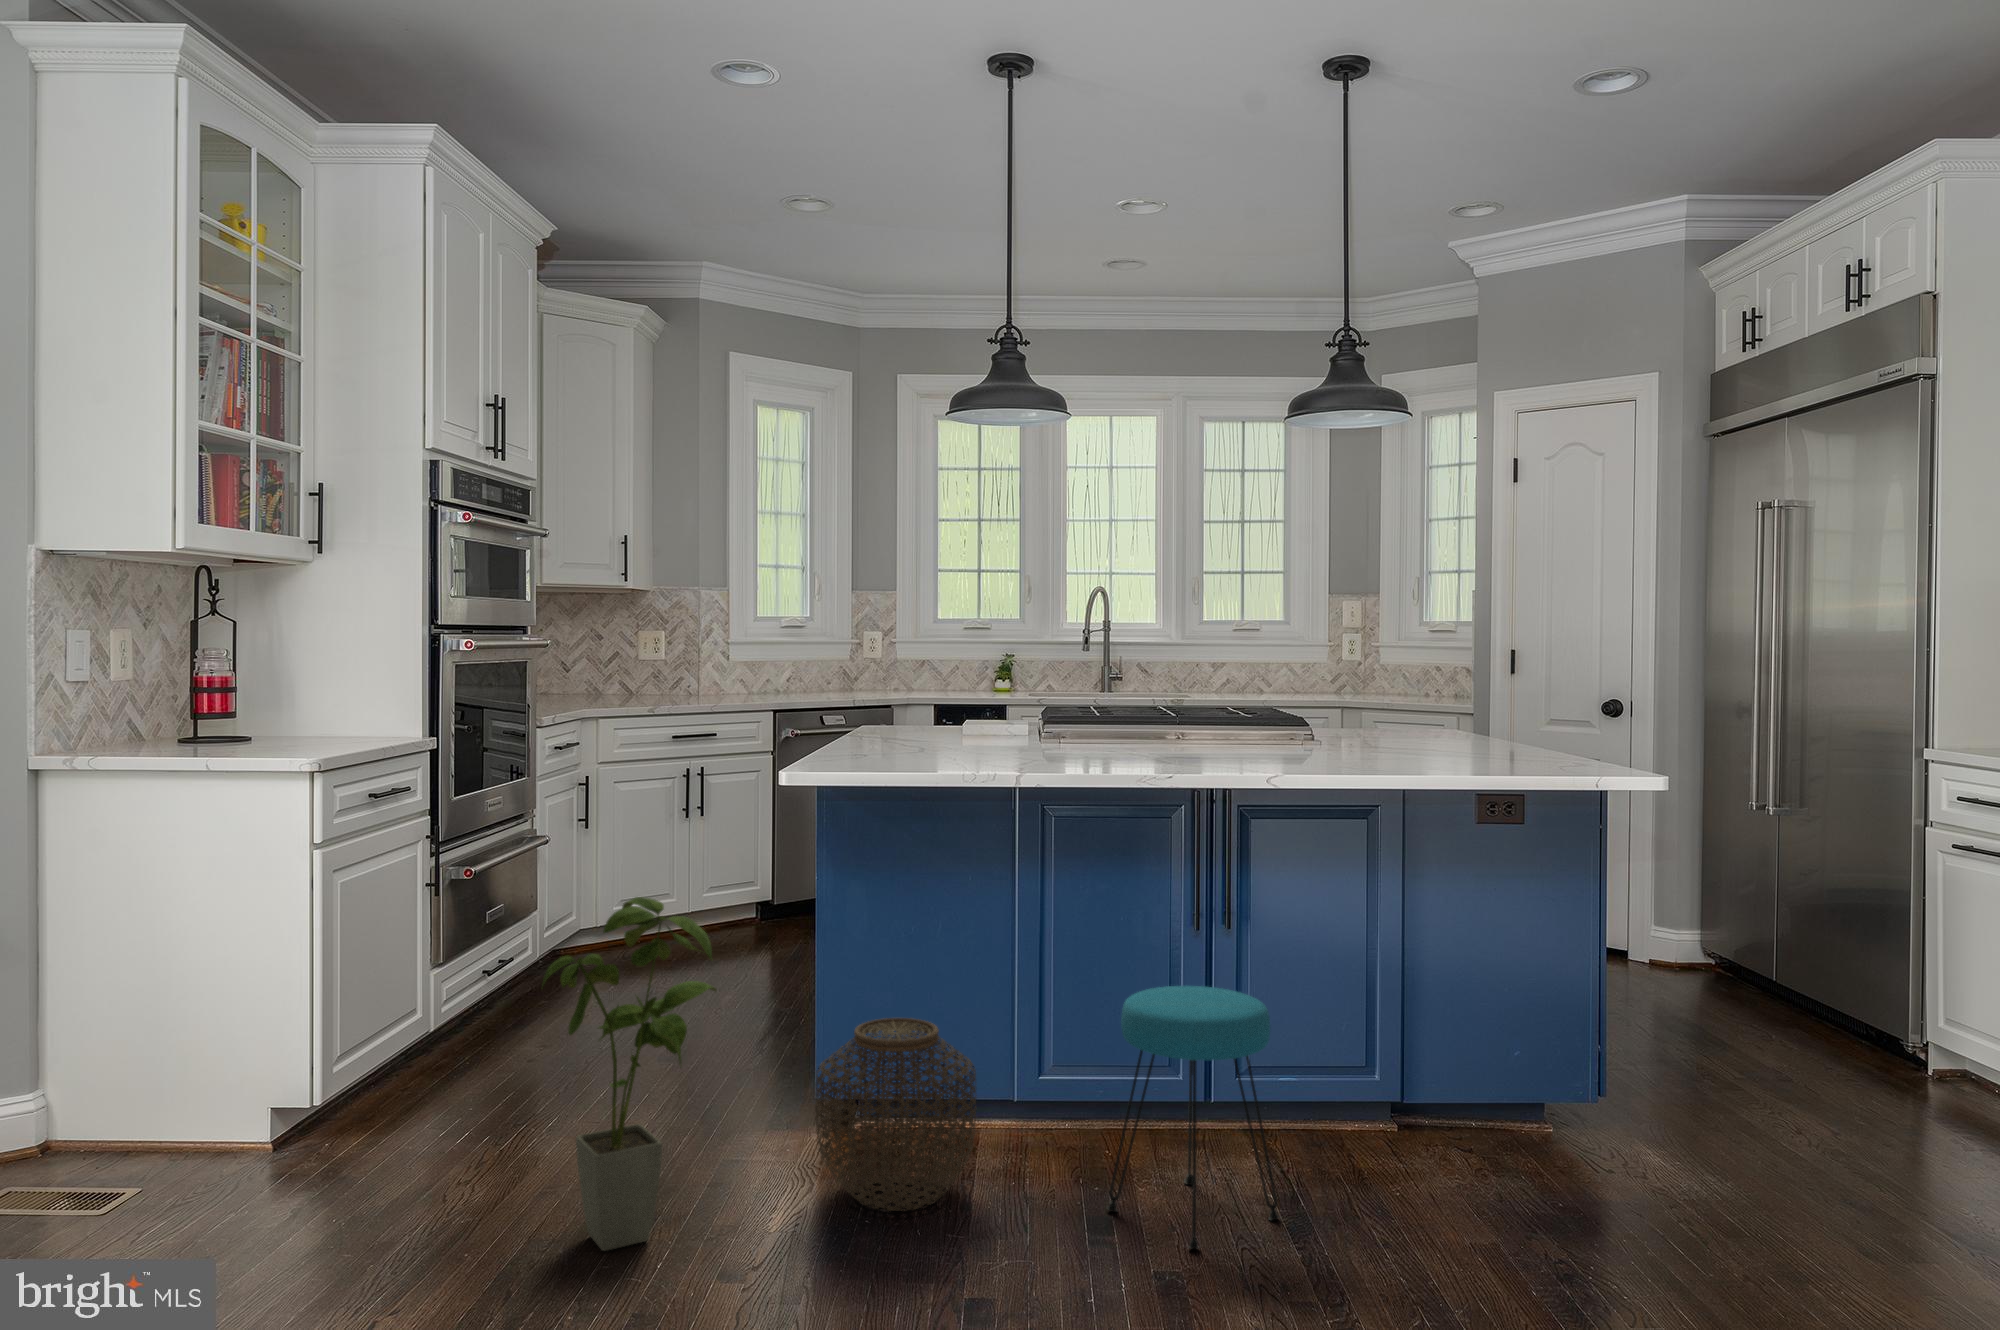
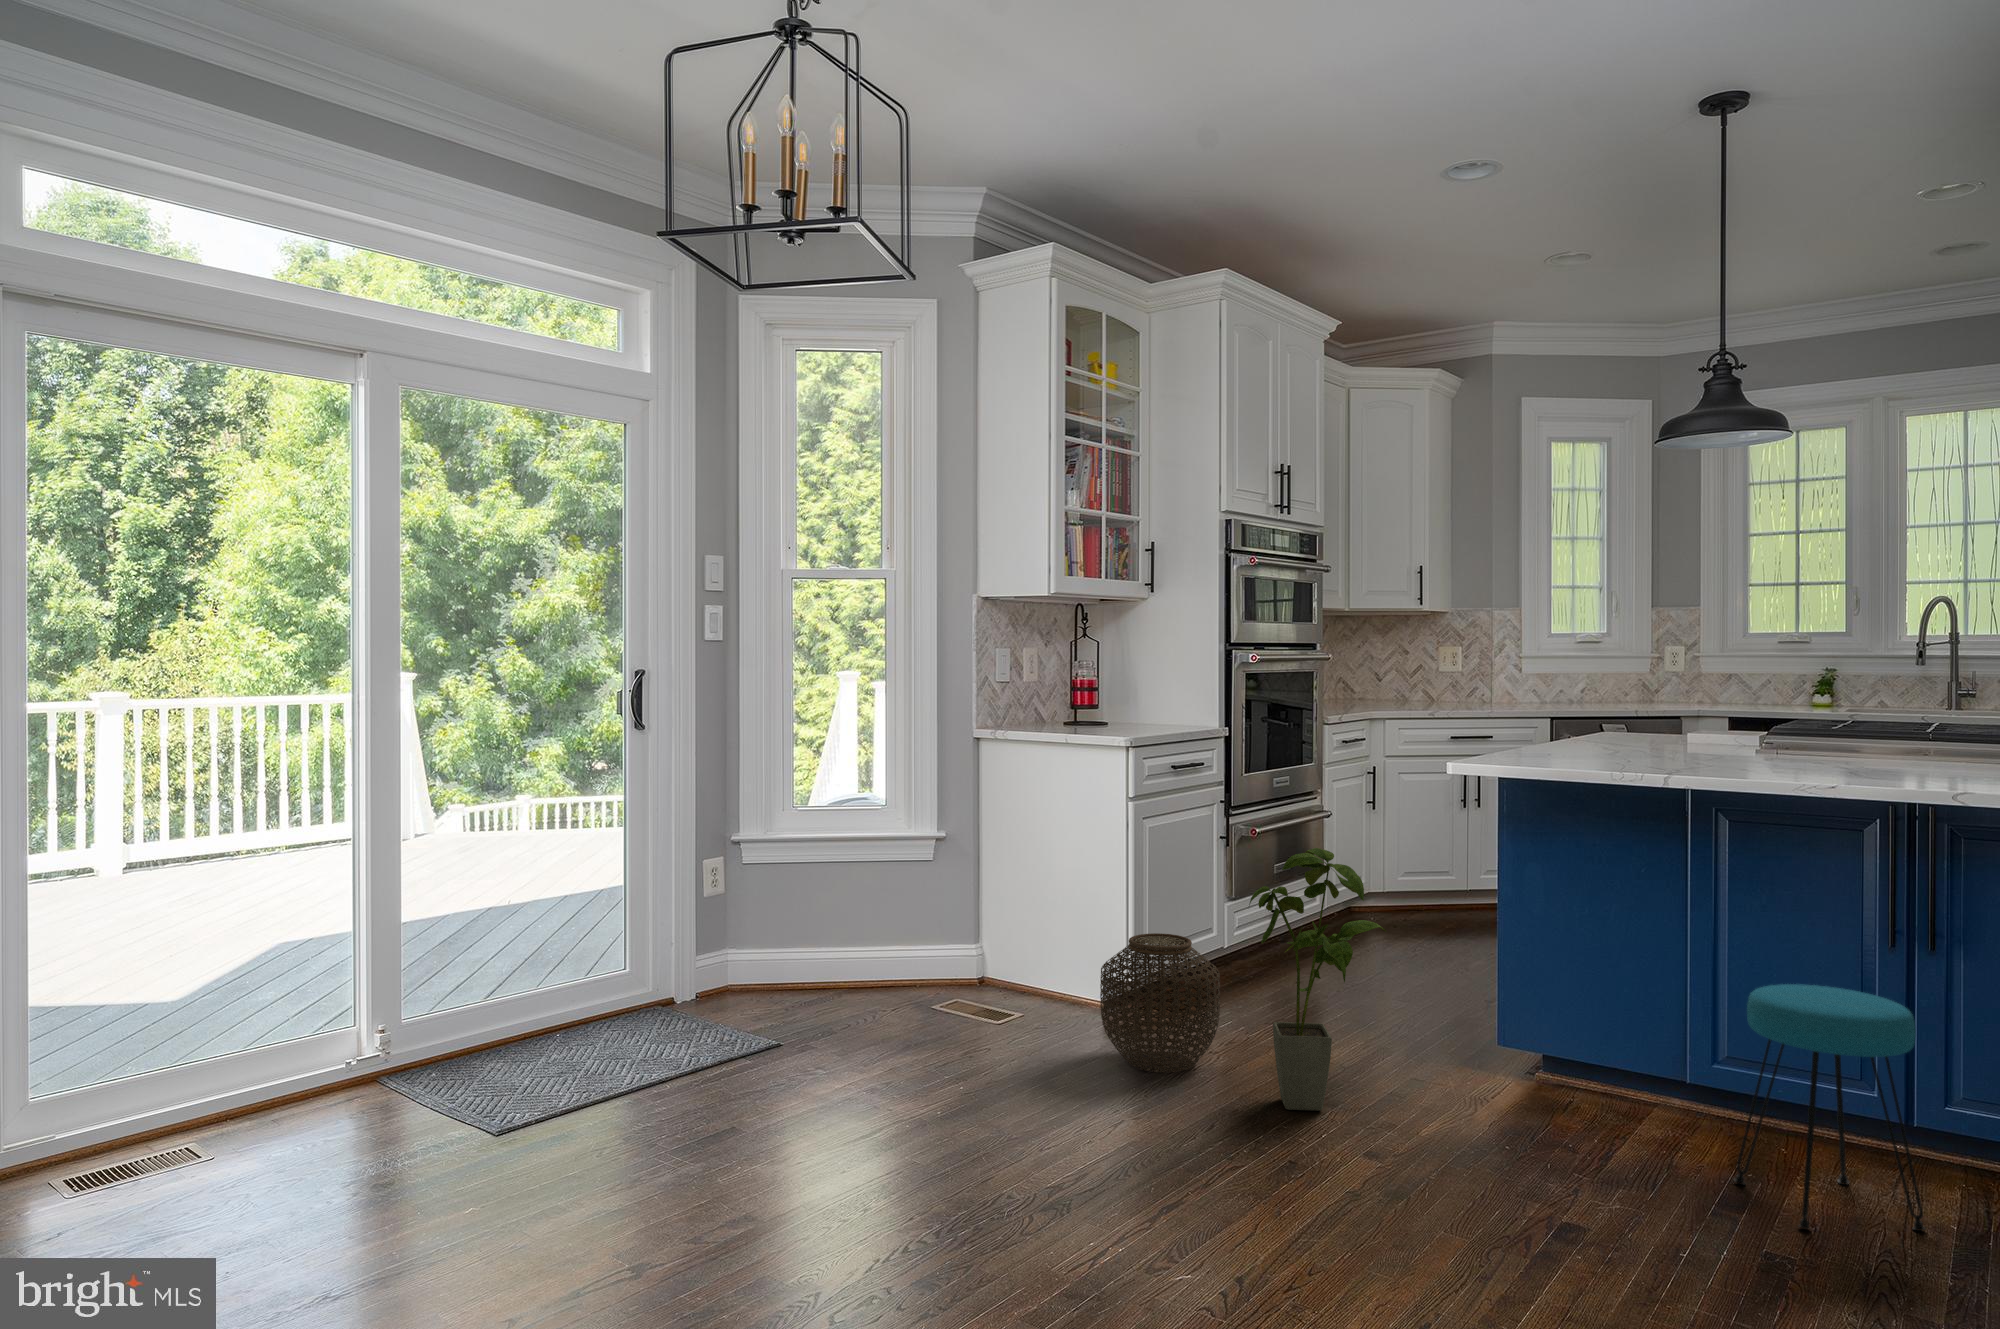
woven basket: present [815,1018,976,1211] -> present [1100,933,1220,1073]

